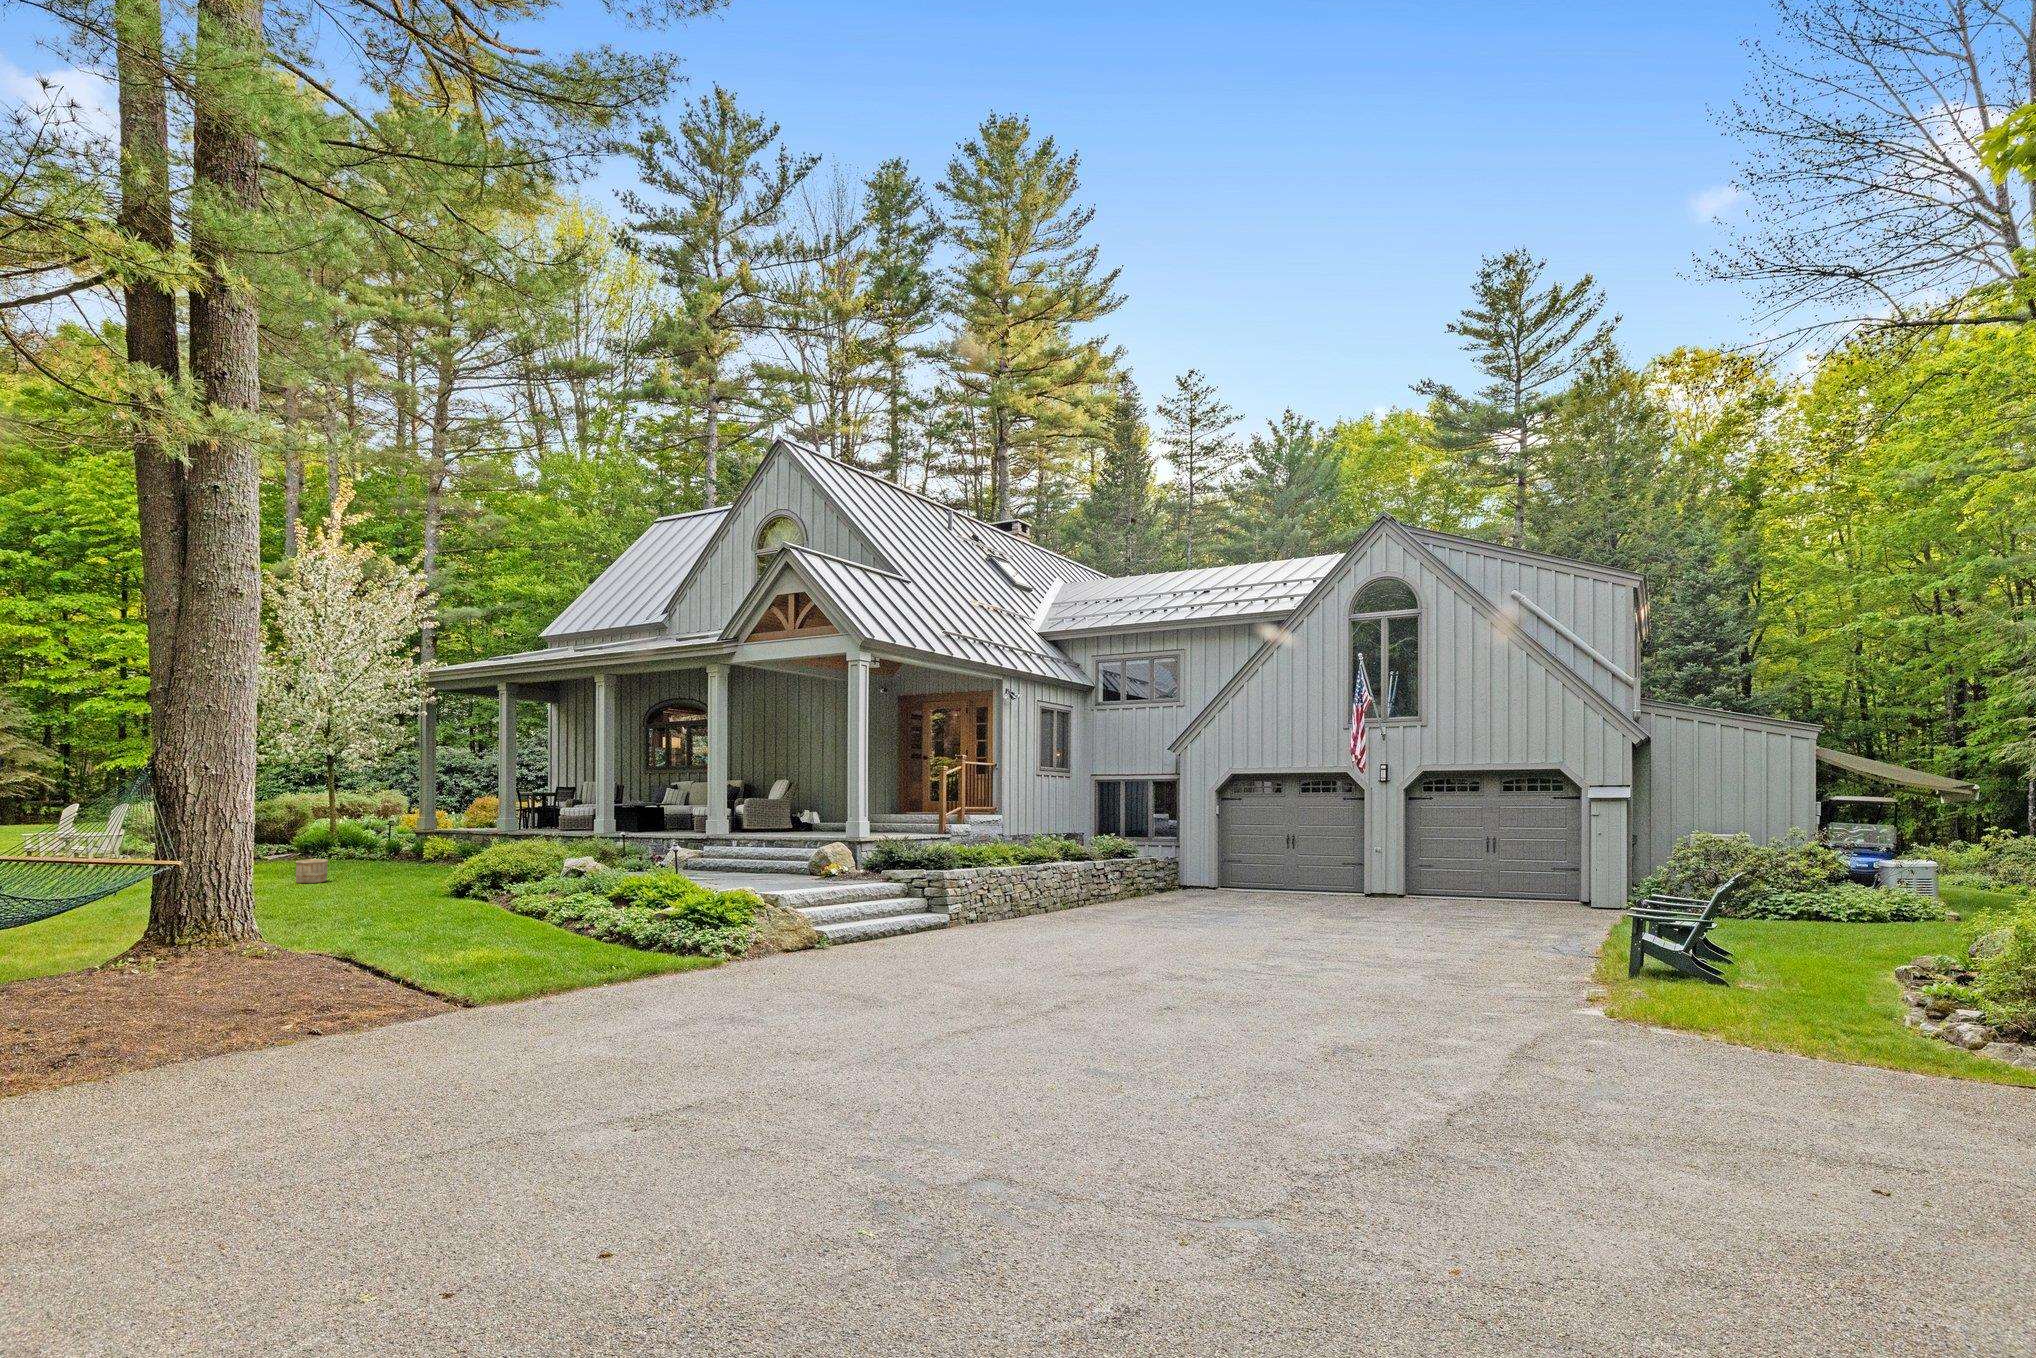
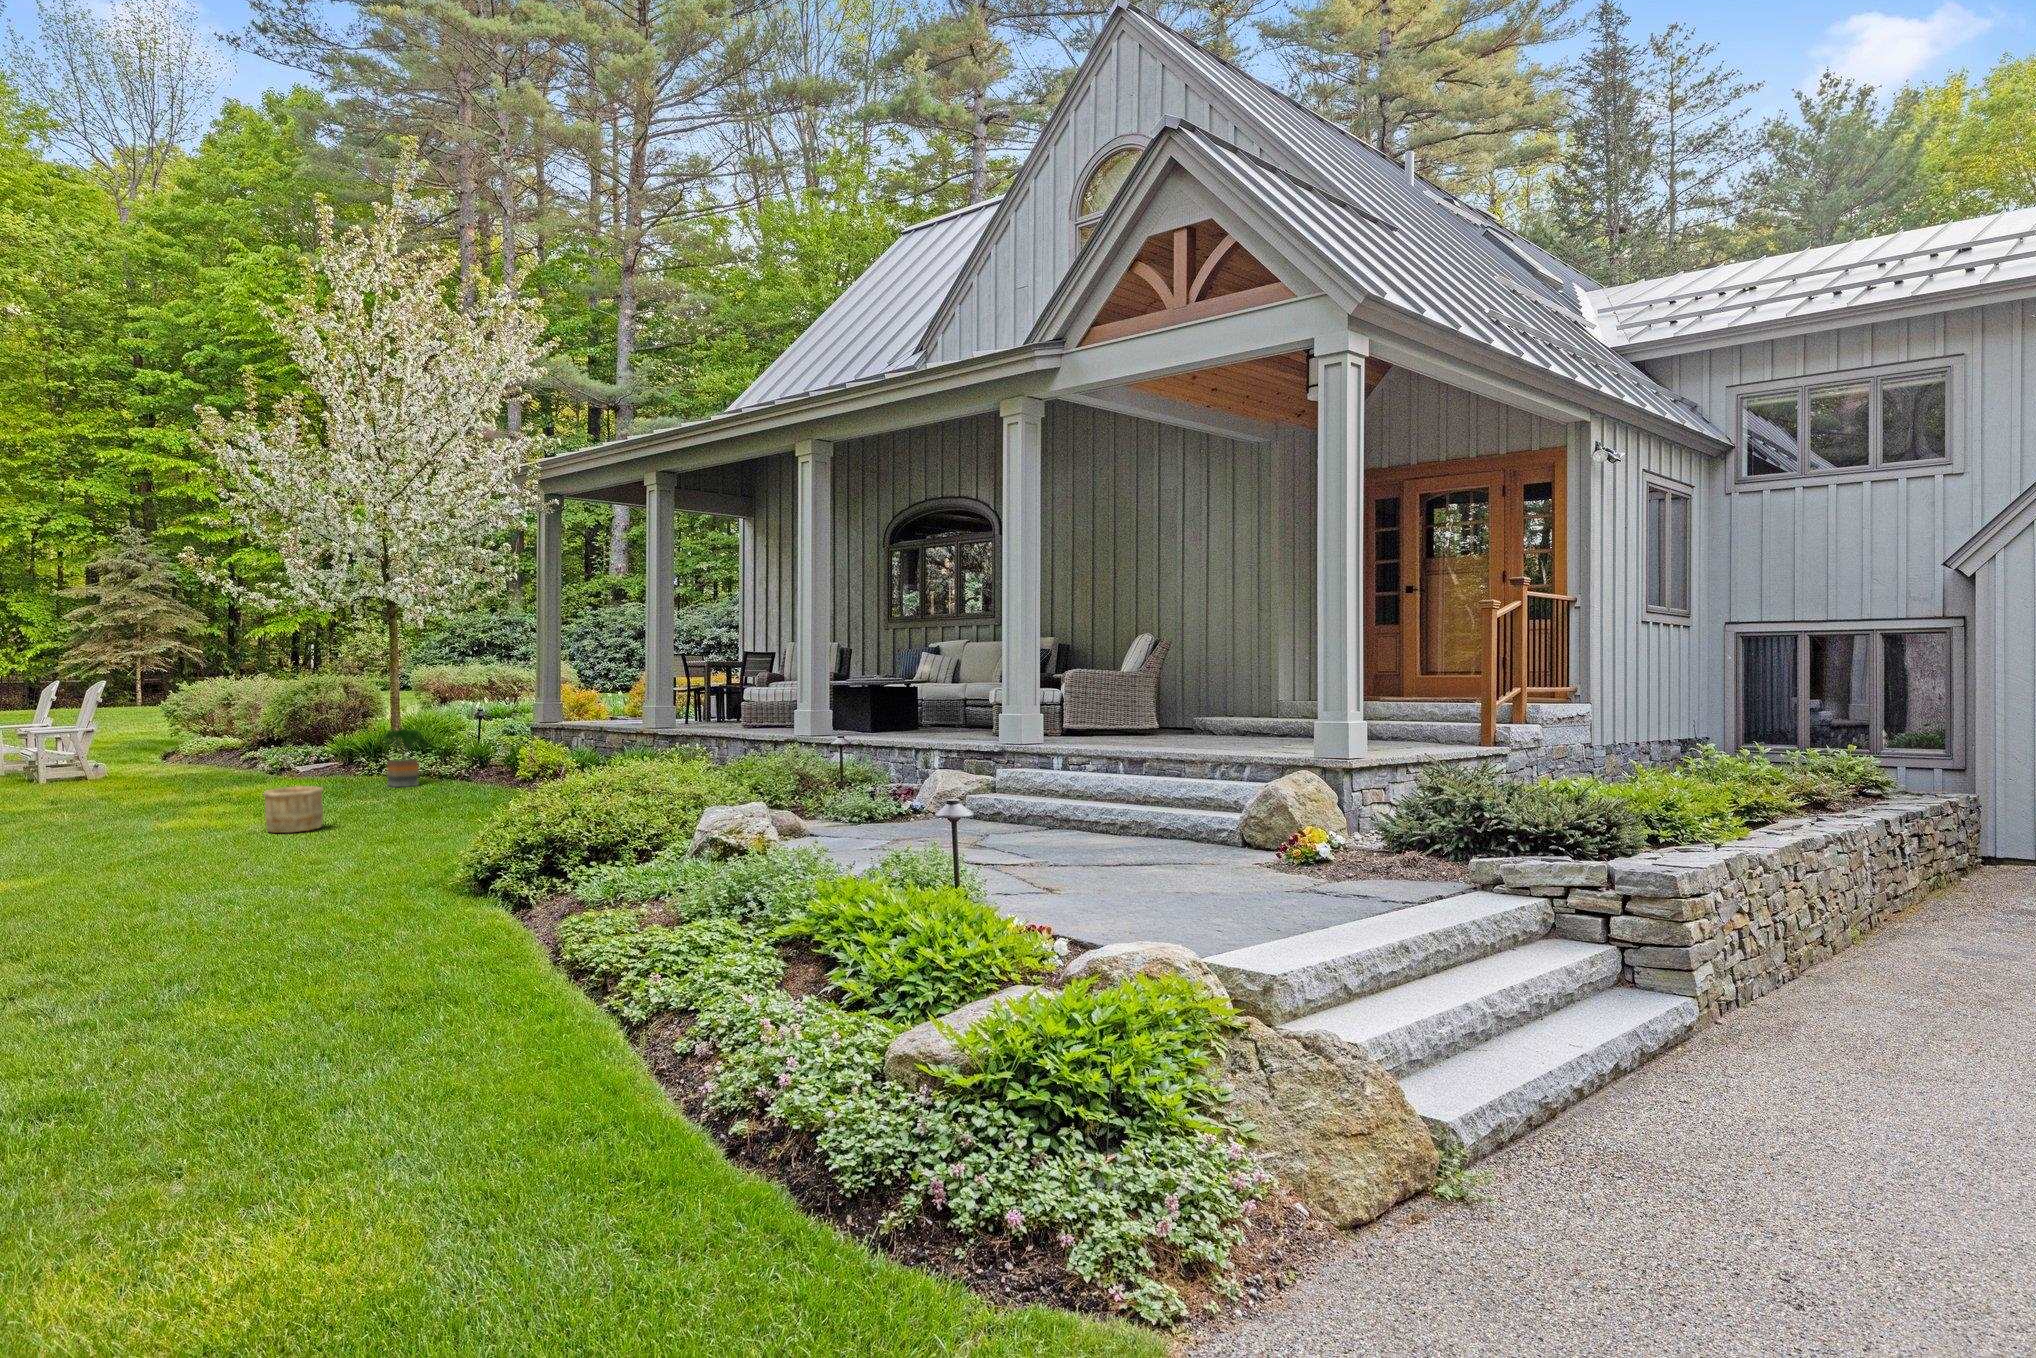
potted tree: none [324,831,355,866] -> present [383,728,427,787]

